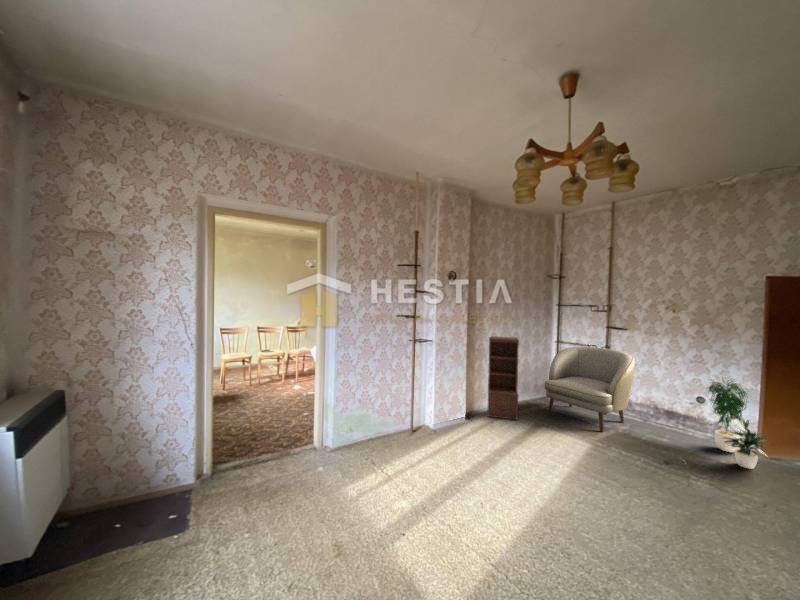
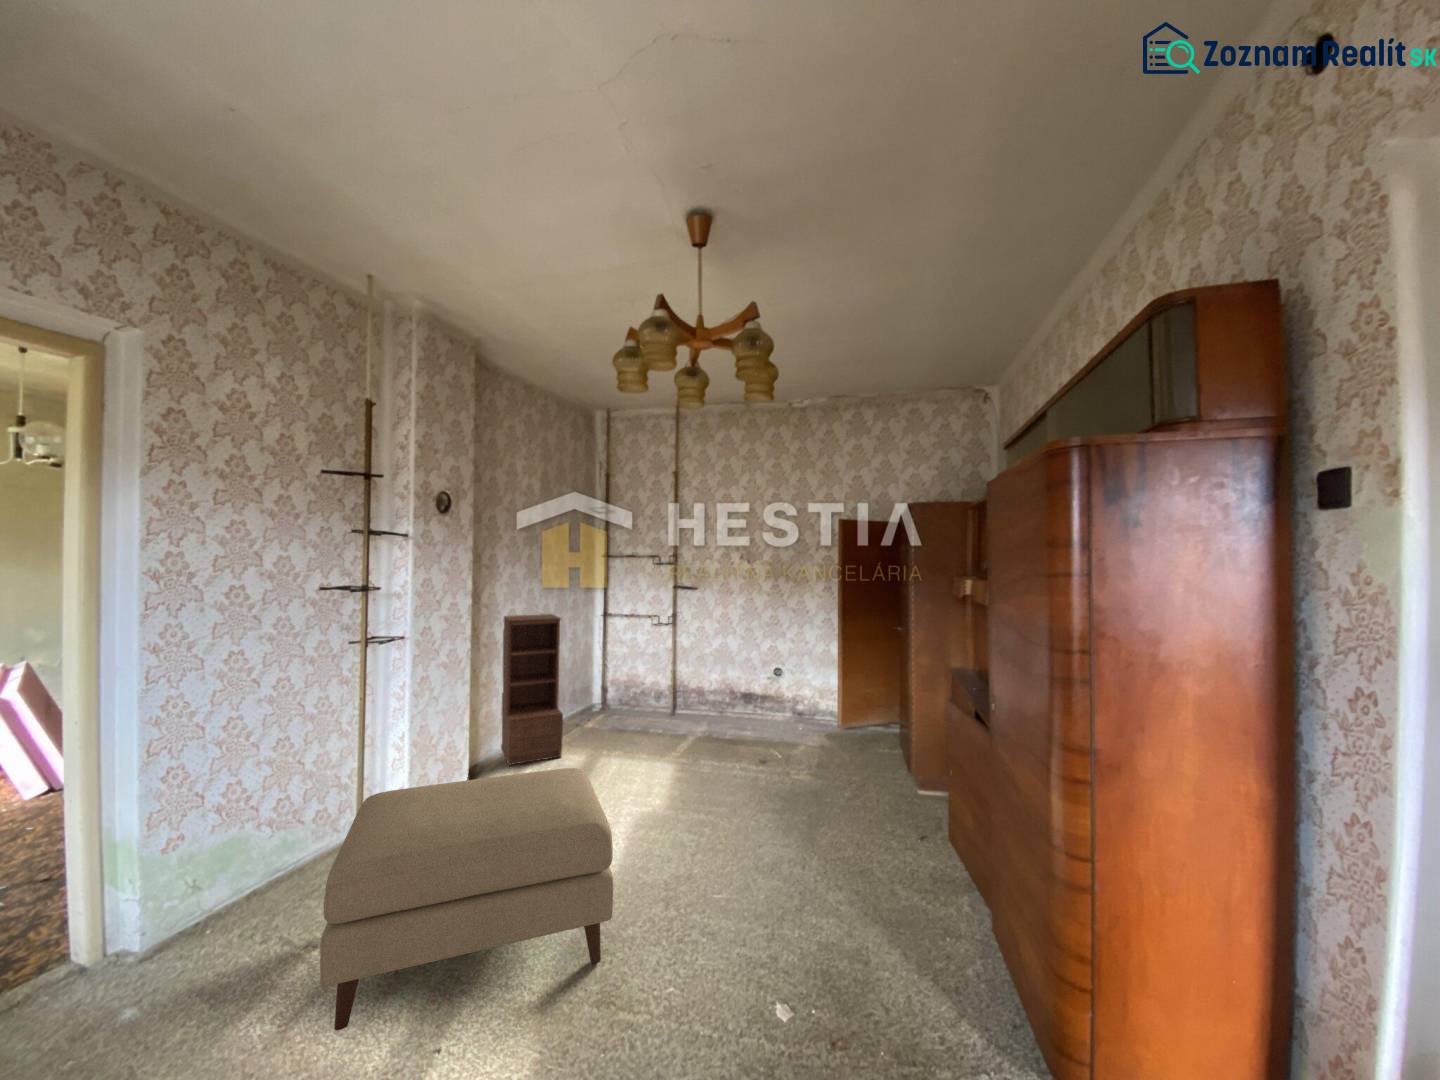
armchair: present [545,347,635,432] -> none [597,618,712,741]
potted plant: present [708,380,766,469] -> none [784,637,843,742]
ottoman: none [370,410,505,535] -> present [320,768,613,1030]

